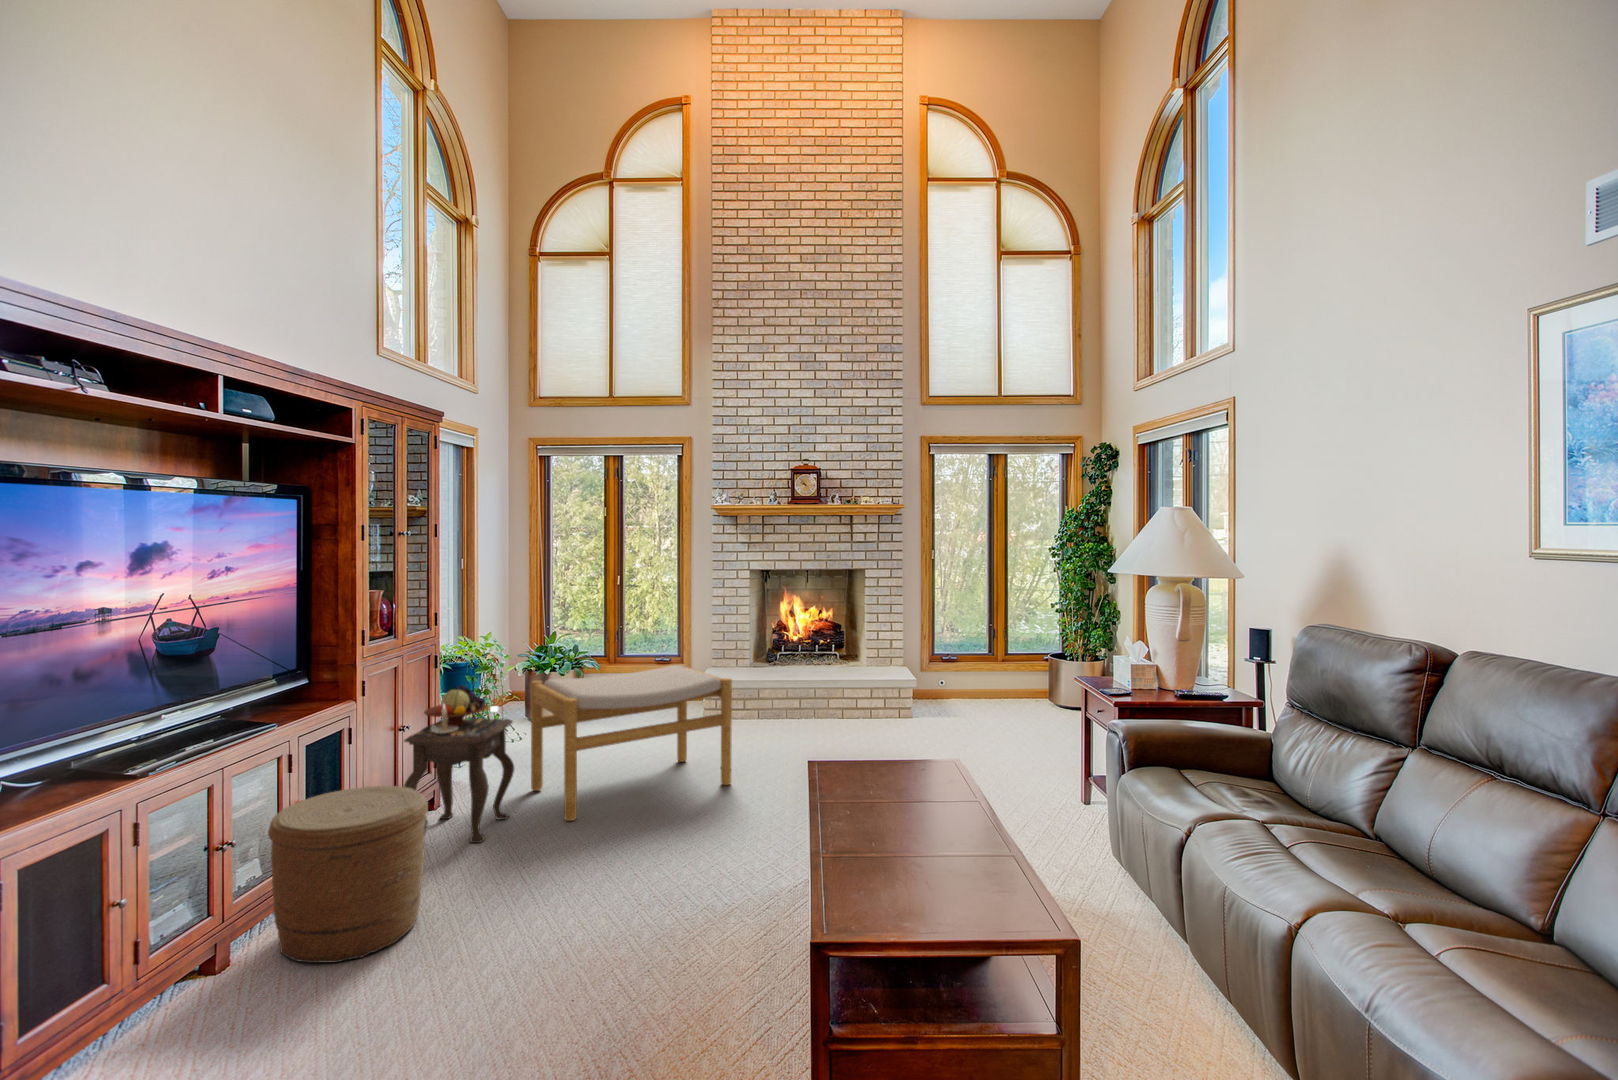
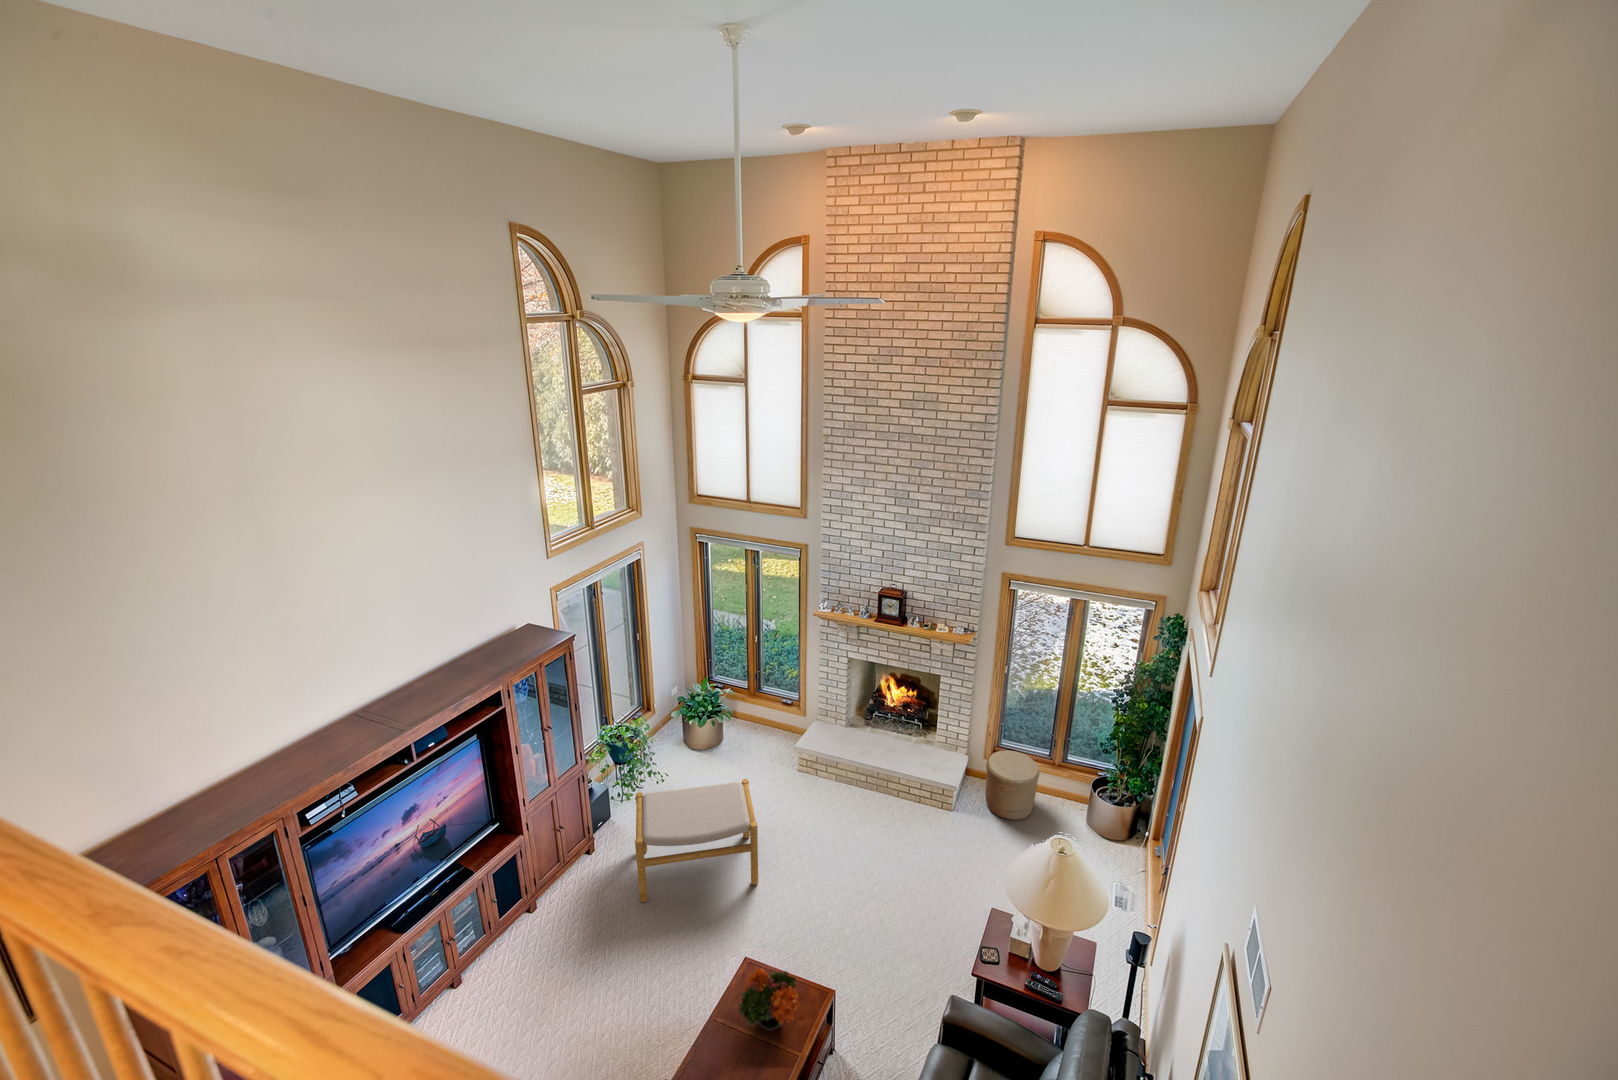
side table: present [404,685,514,843] -> none [546,806,616,911]
flower arrangement: none [850,699,944,786] -> present [739,968,800,1030]
woven basket: present [268,786,428,963] -> present [986,750,1040,820]

